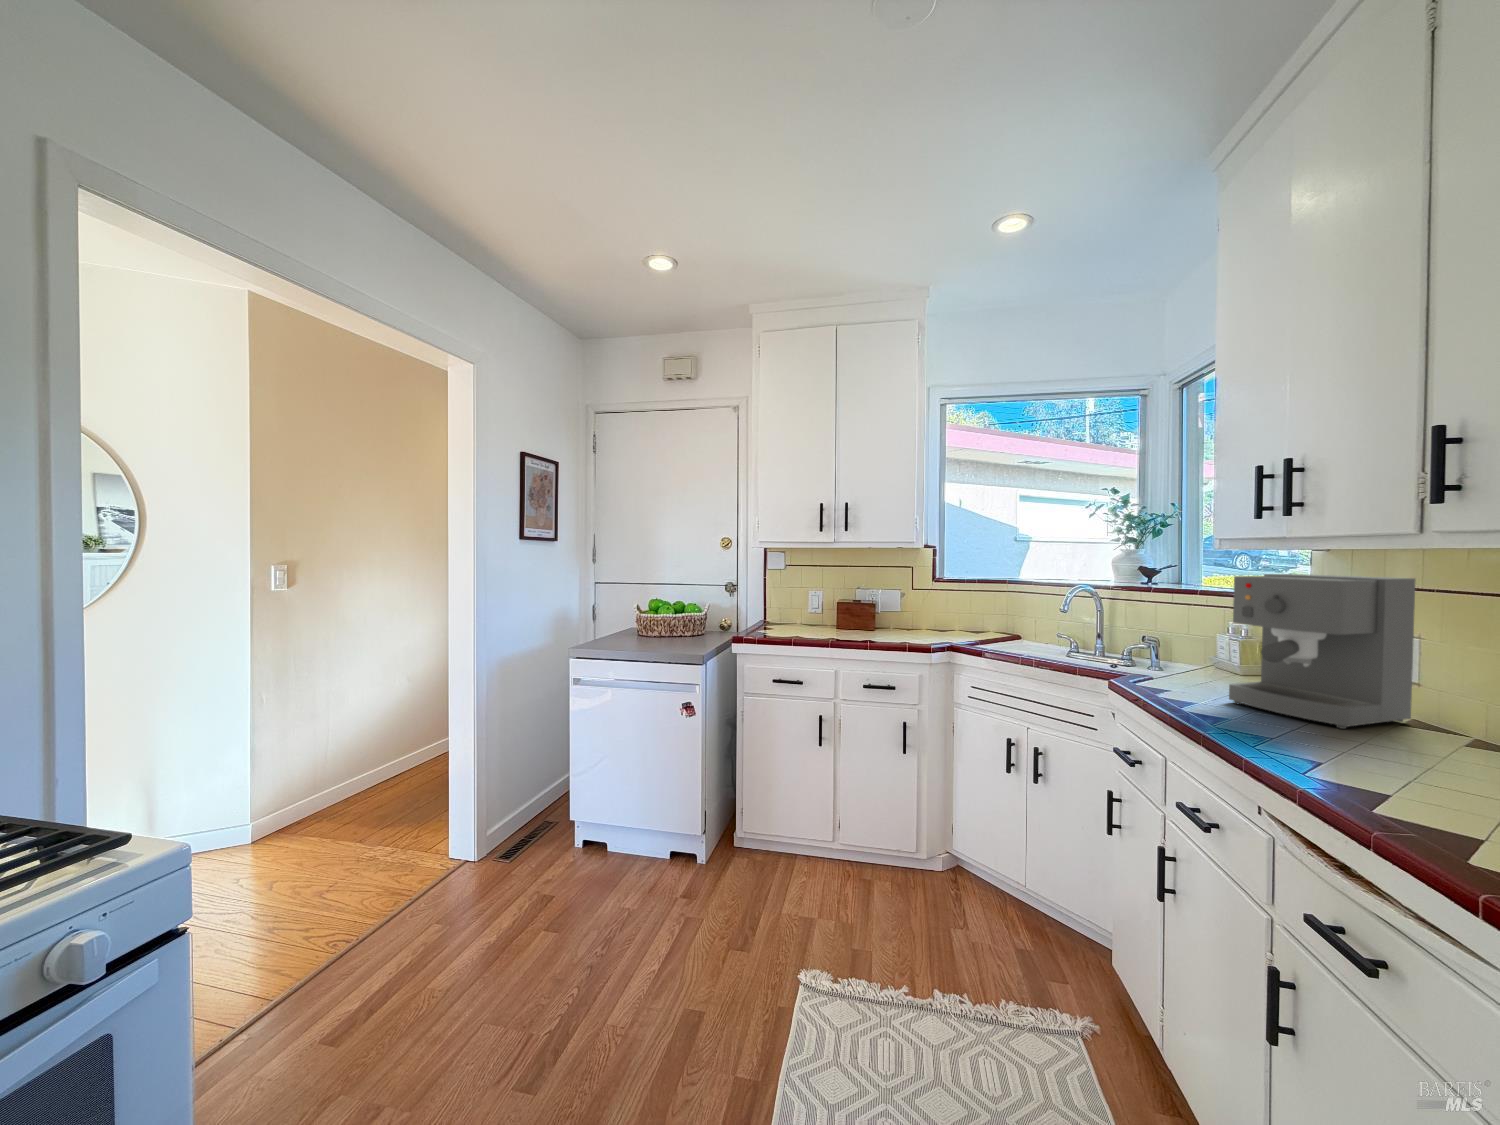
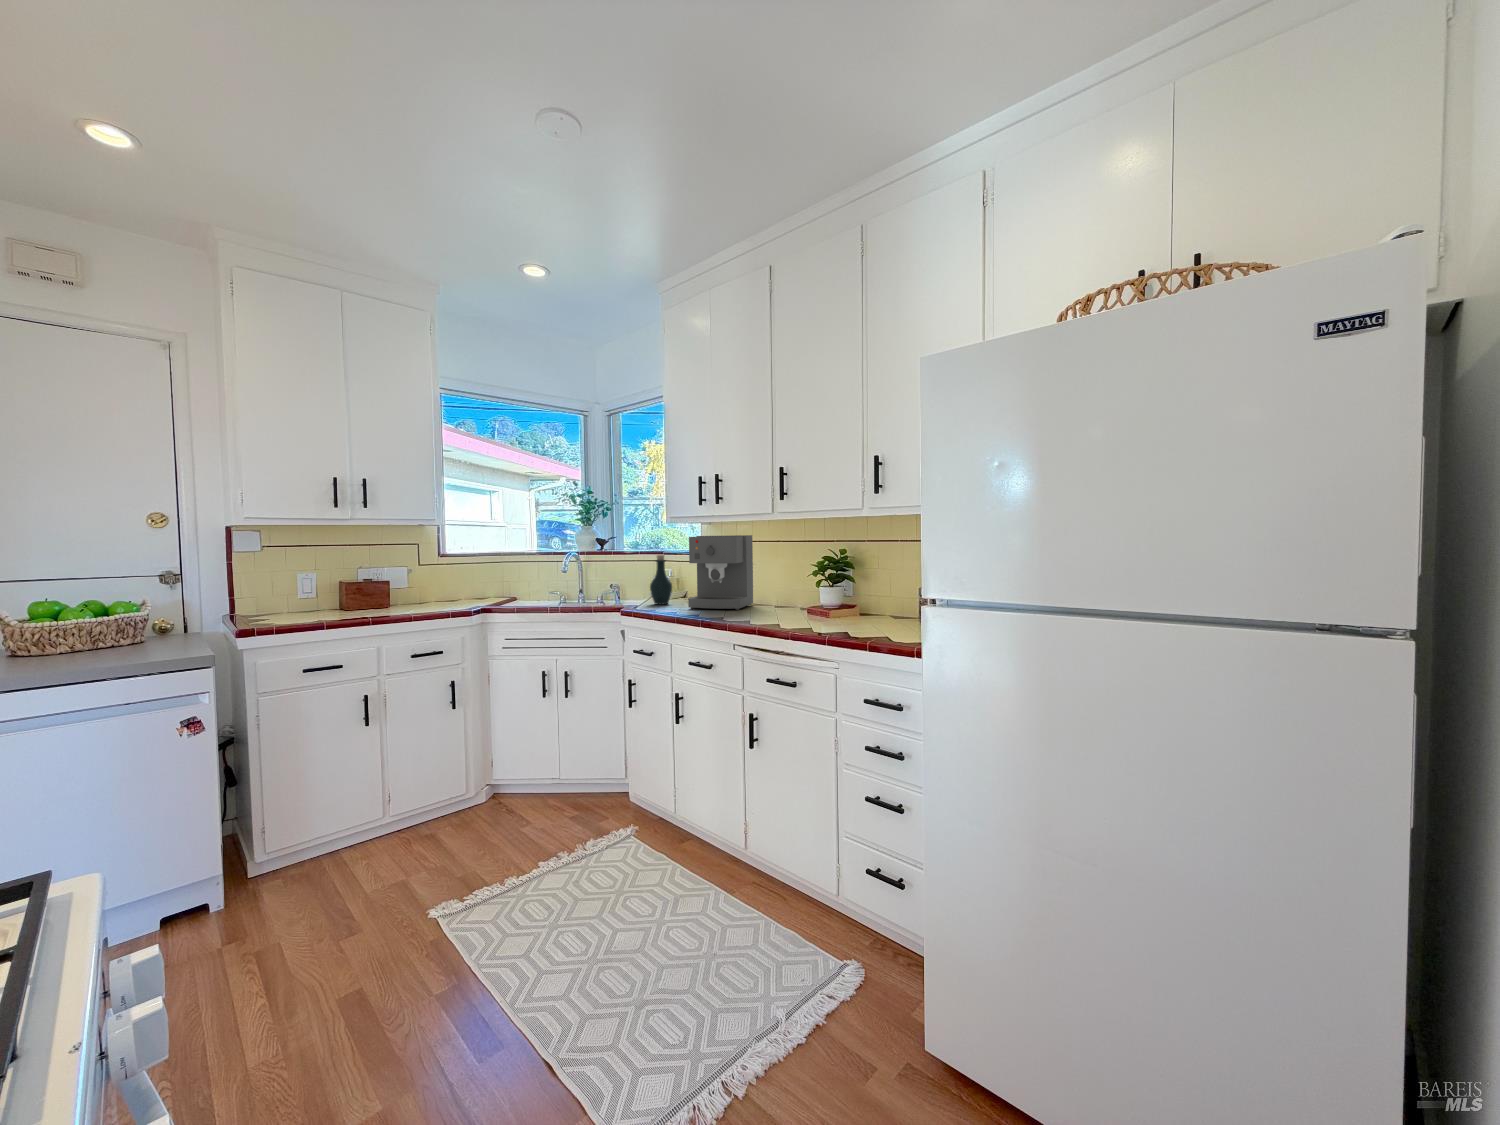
bottle: none [1175,601,1219,683] -> present [650,555,672,605]

